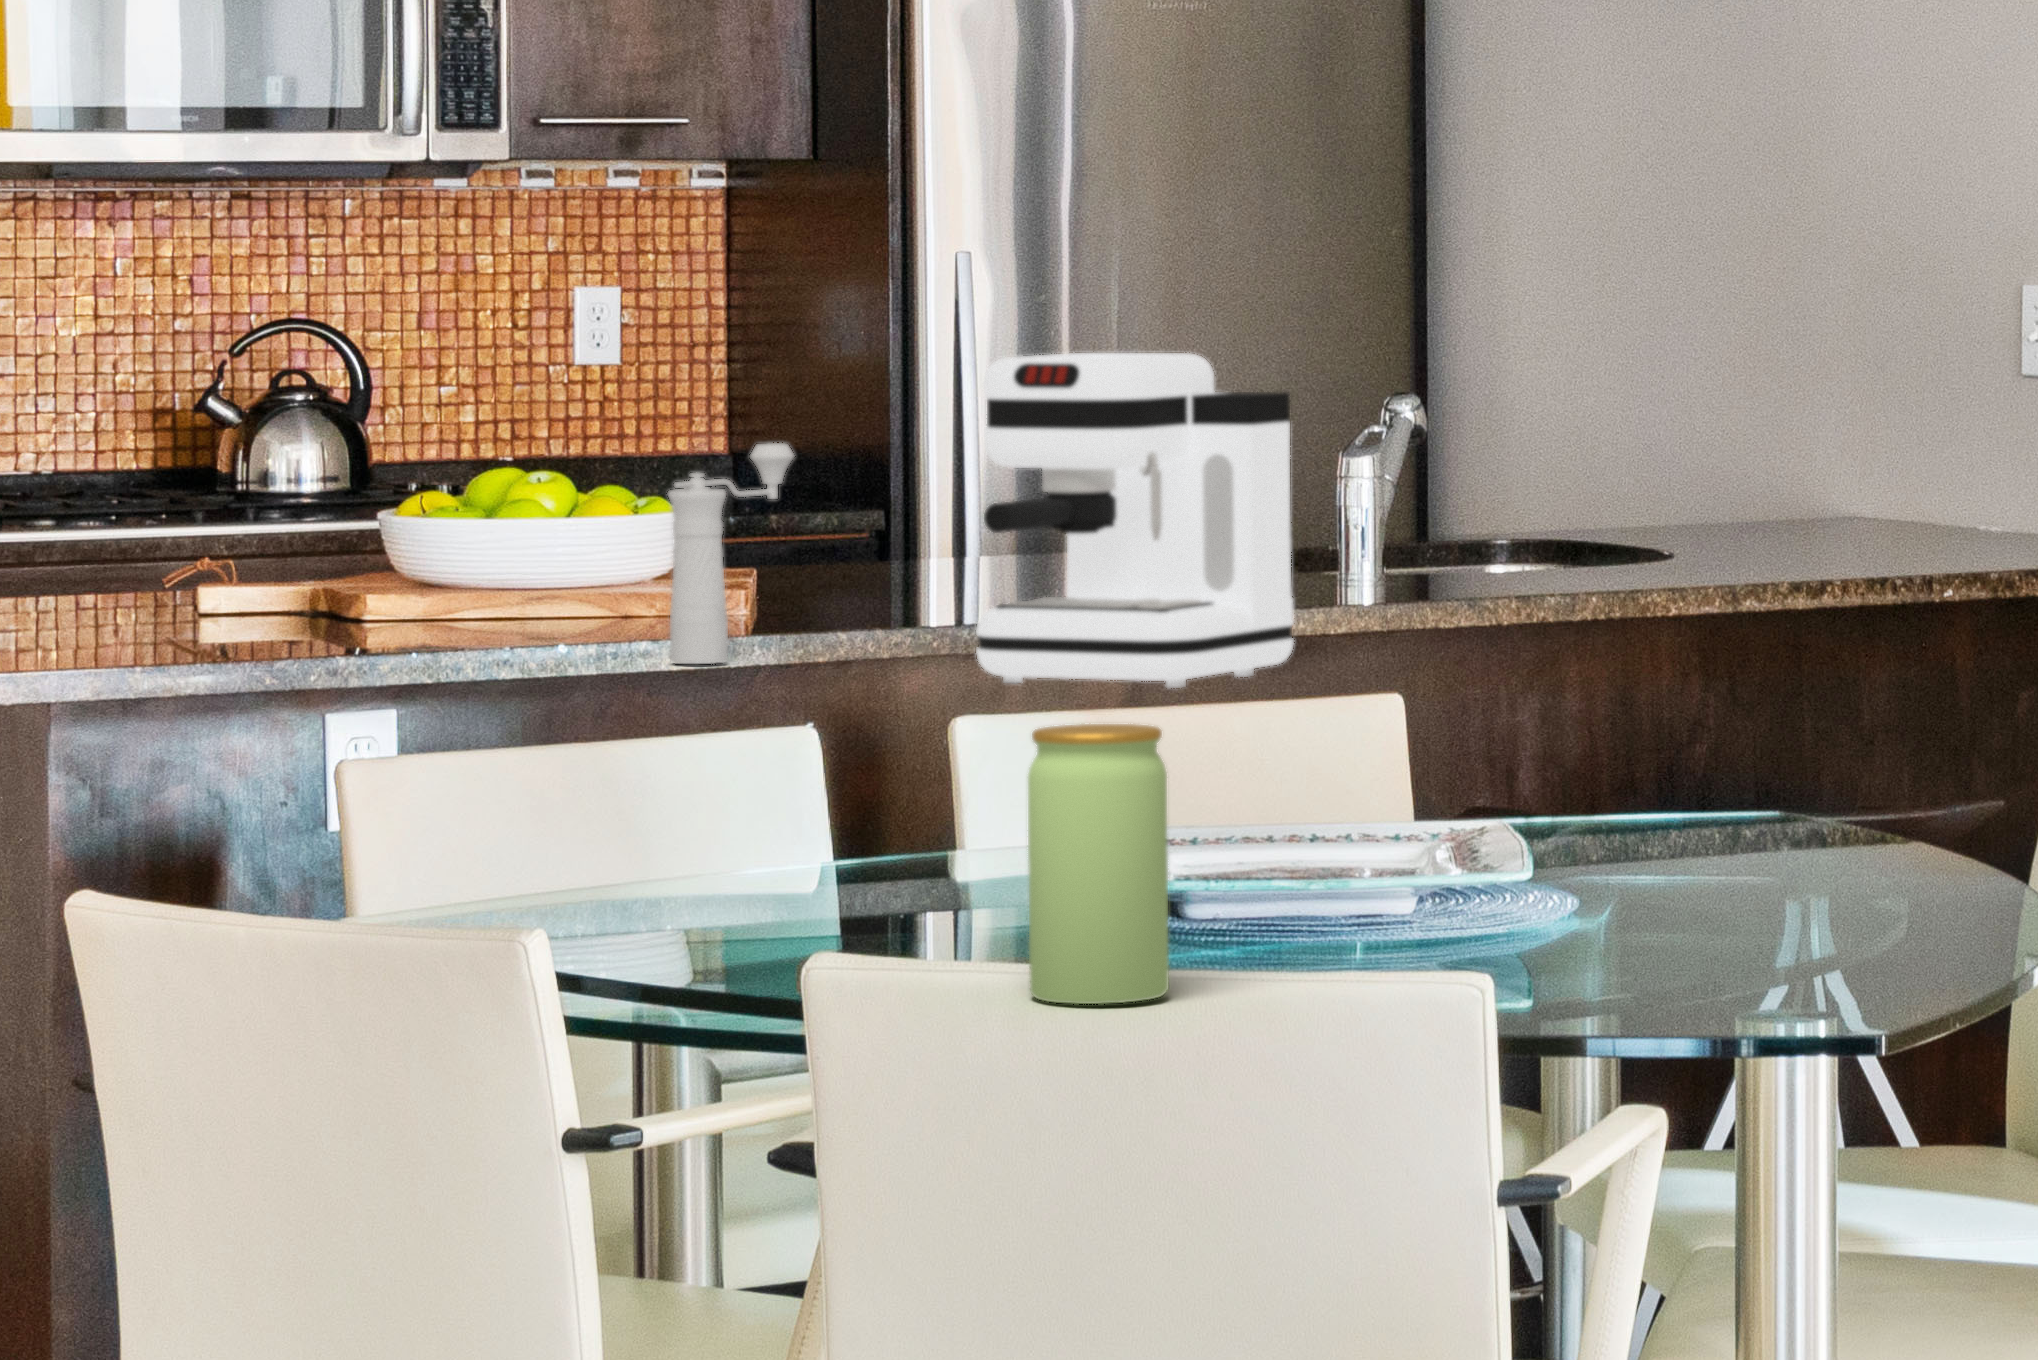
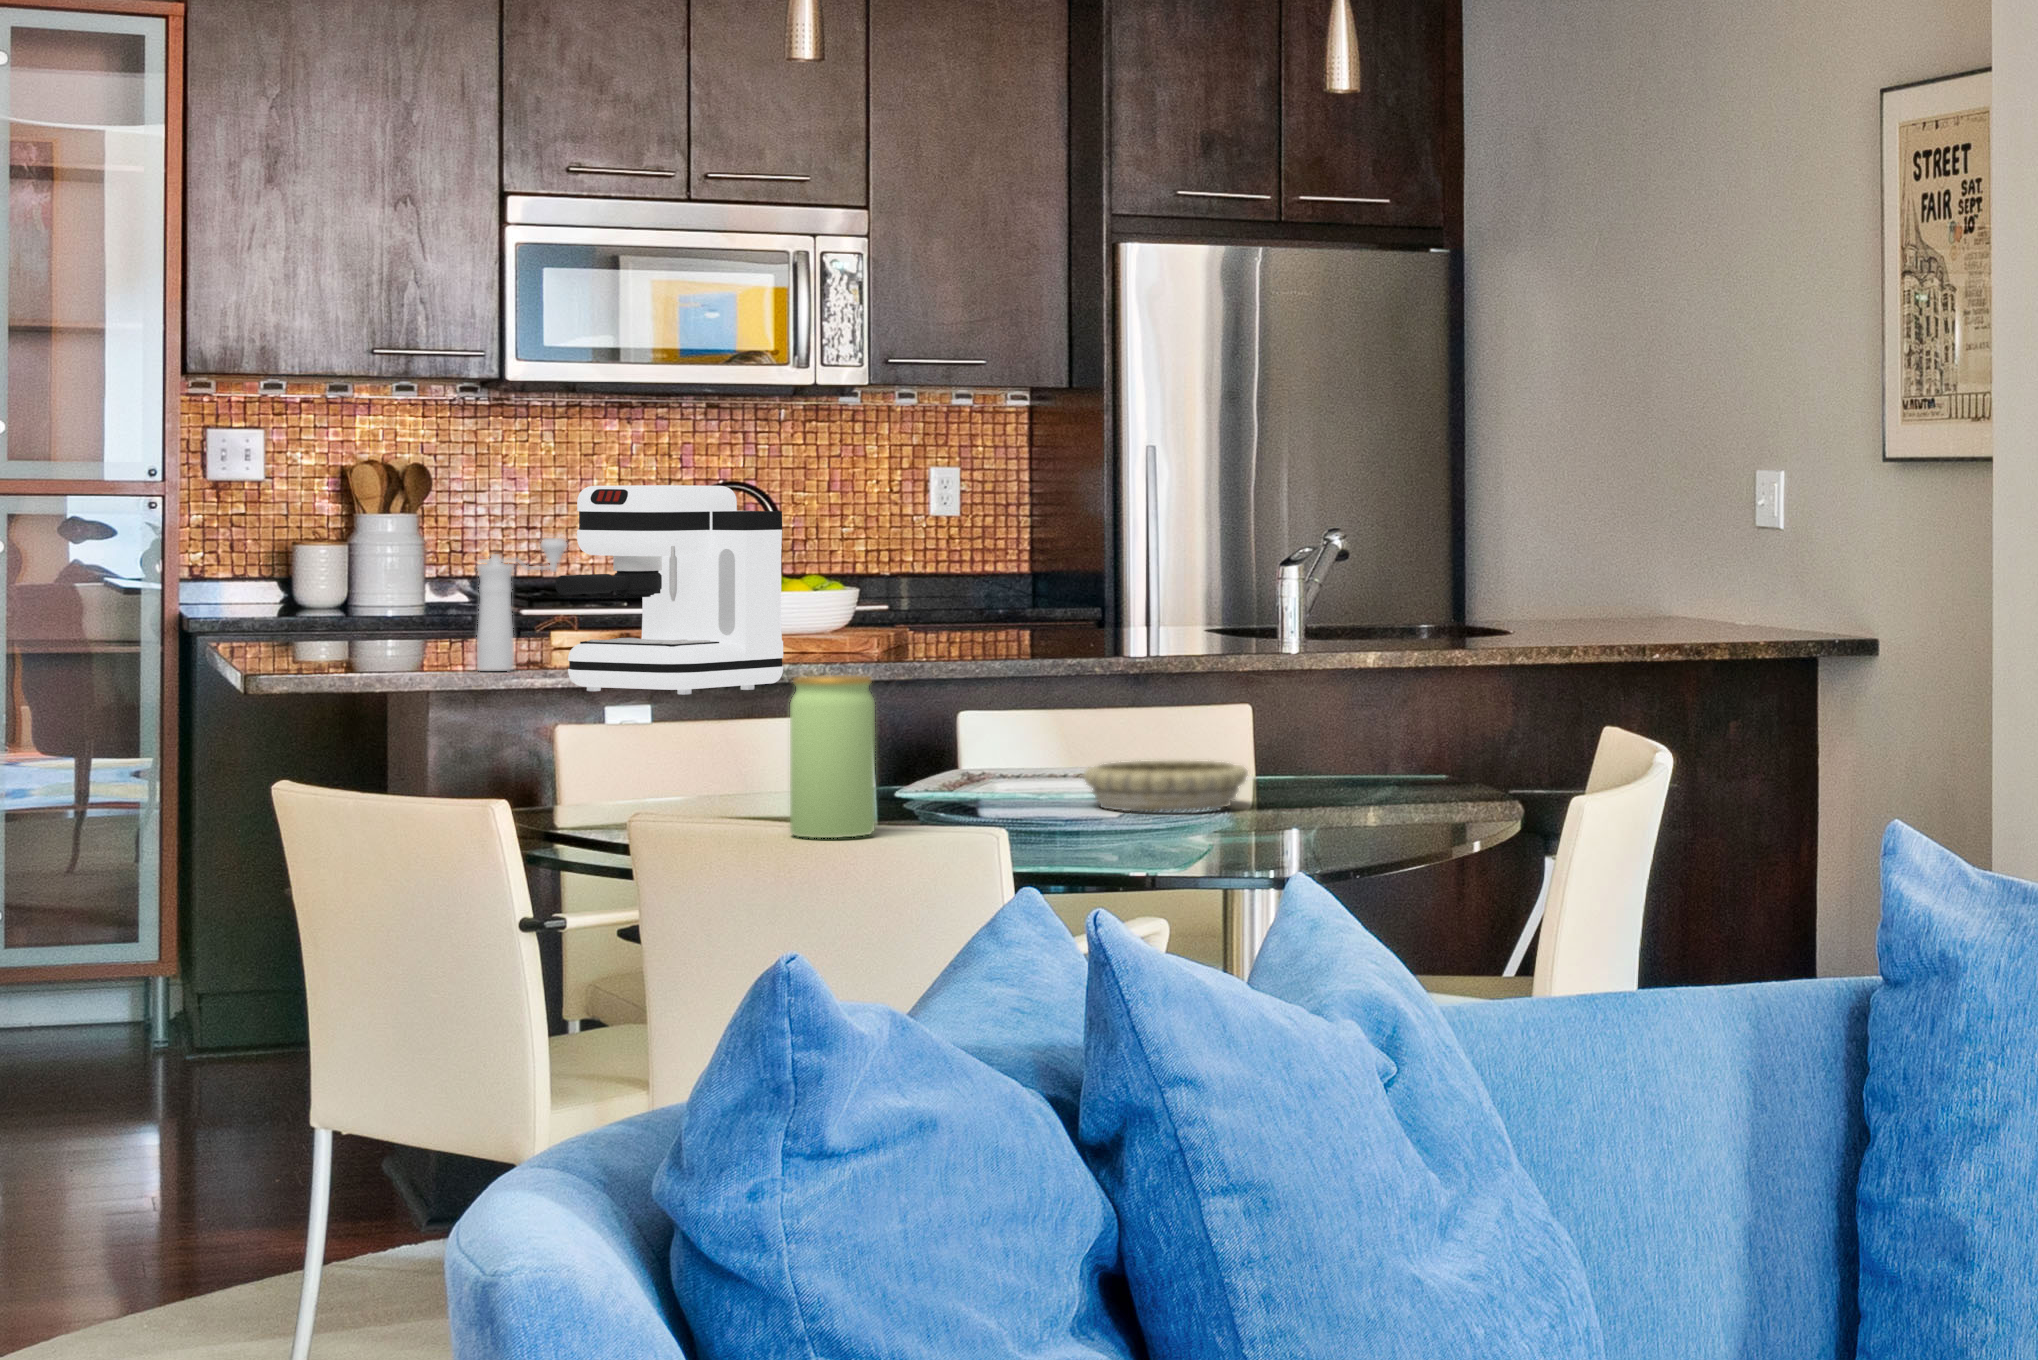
coffee maker: present [976,353,1294,688] -> present [555,485,783,695]
pepper mill: present [668,443,794,664] -> present [477,538,567,671]
decorative bowl: none [1414,843,1686,934] -> present [1084,761,1248,811]

